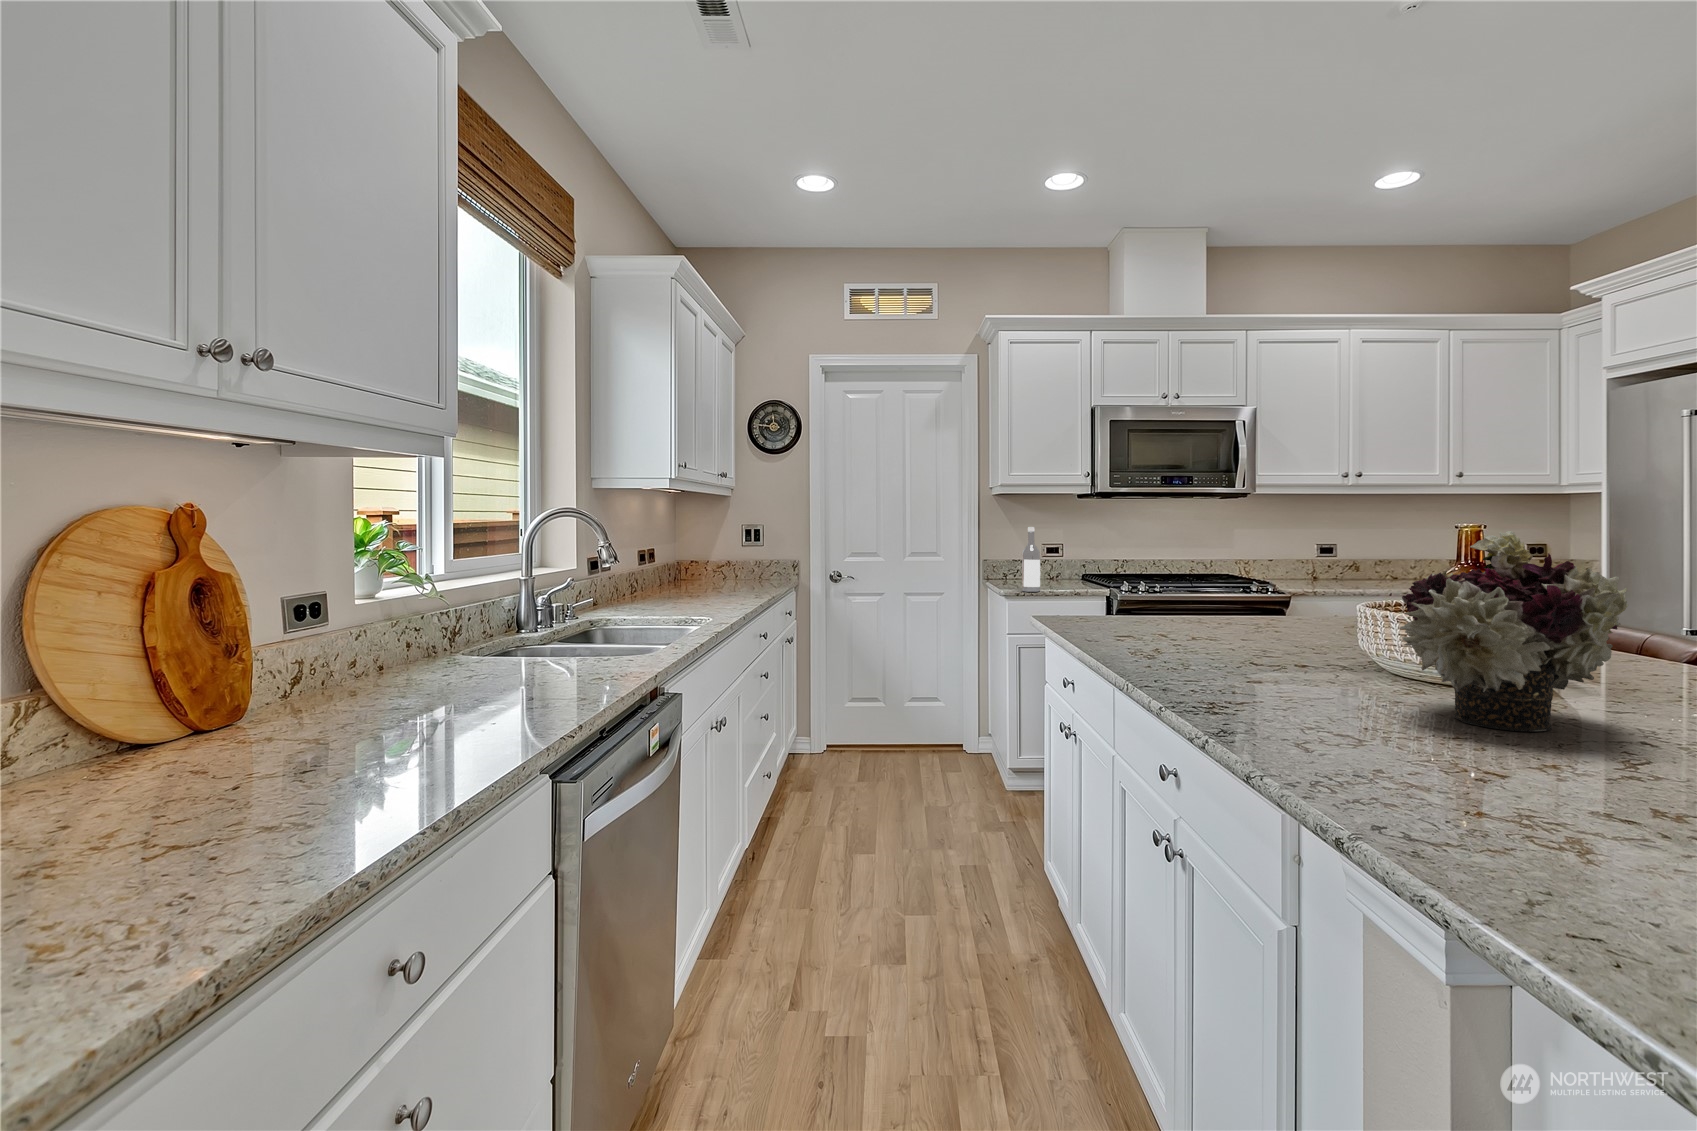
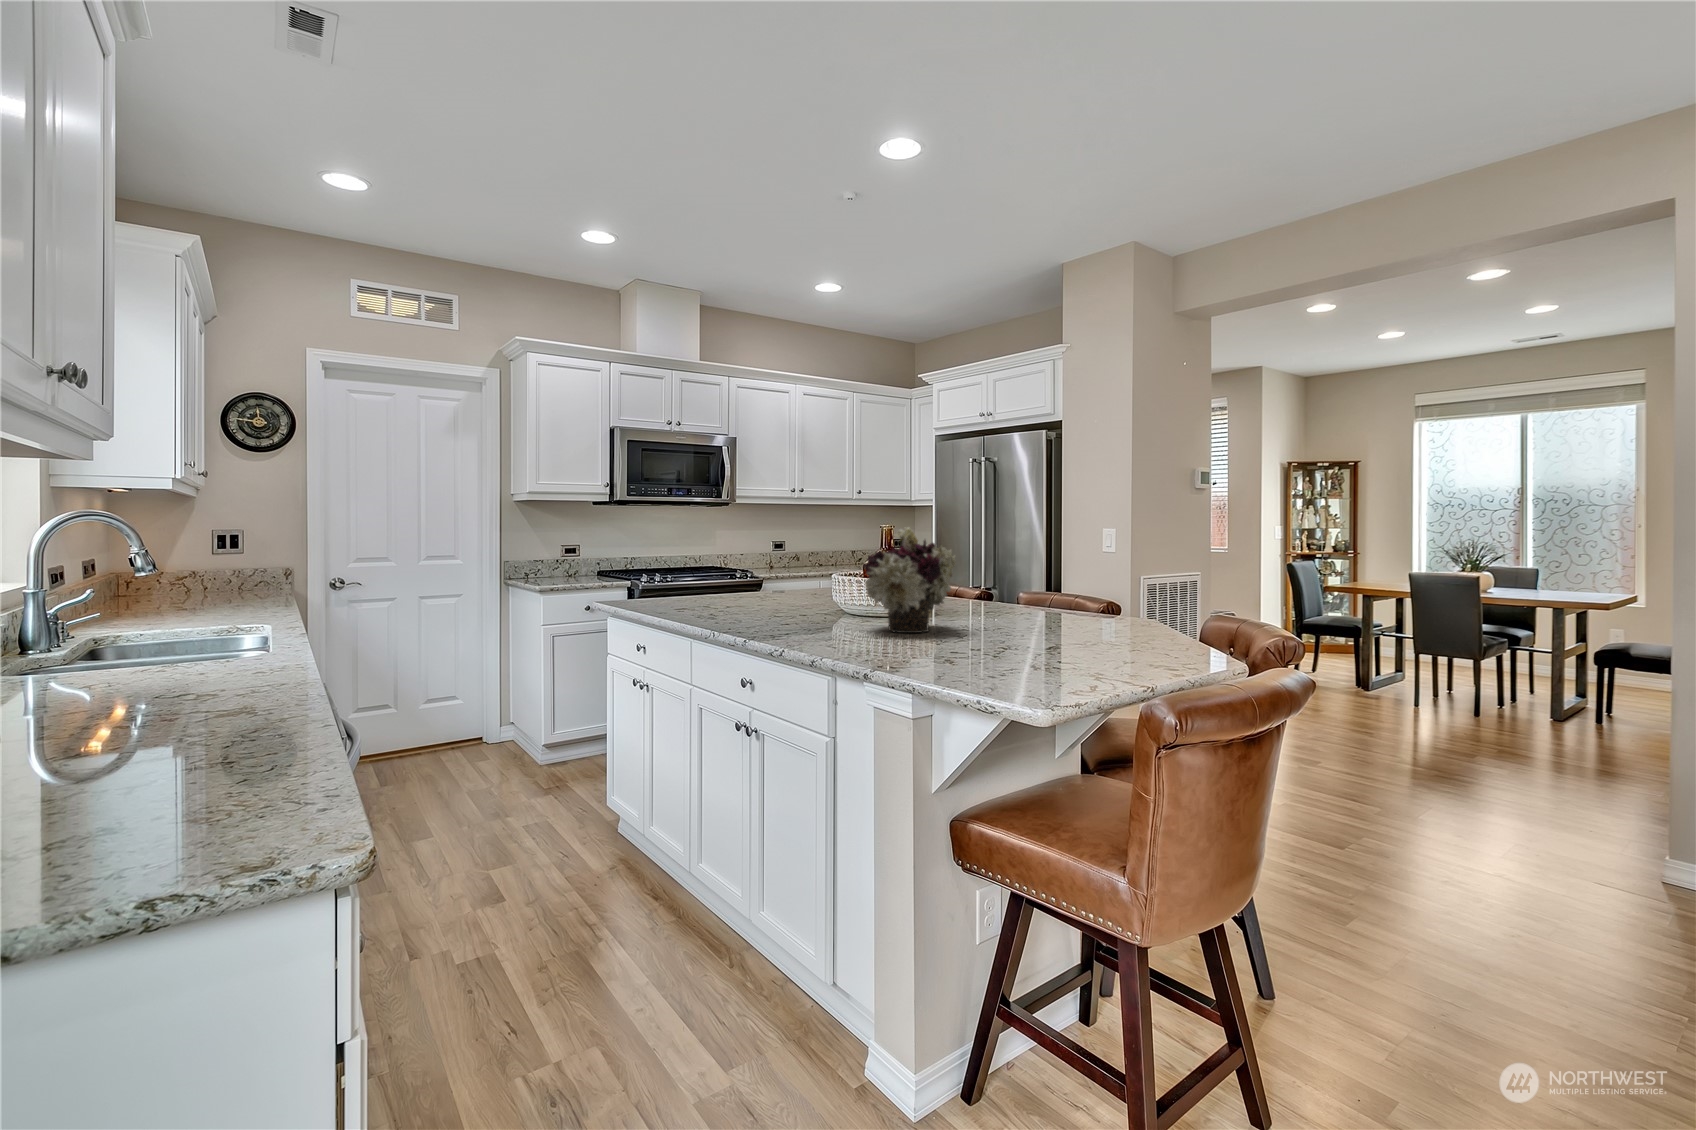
wine bottle: present [1022,527,1040,592] -> none [557,530,574,588]

